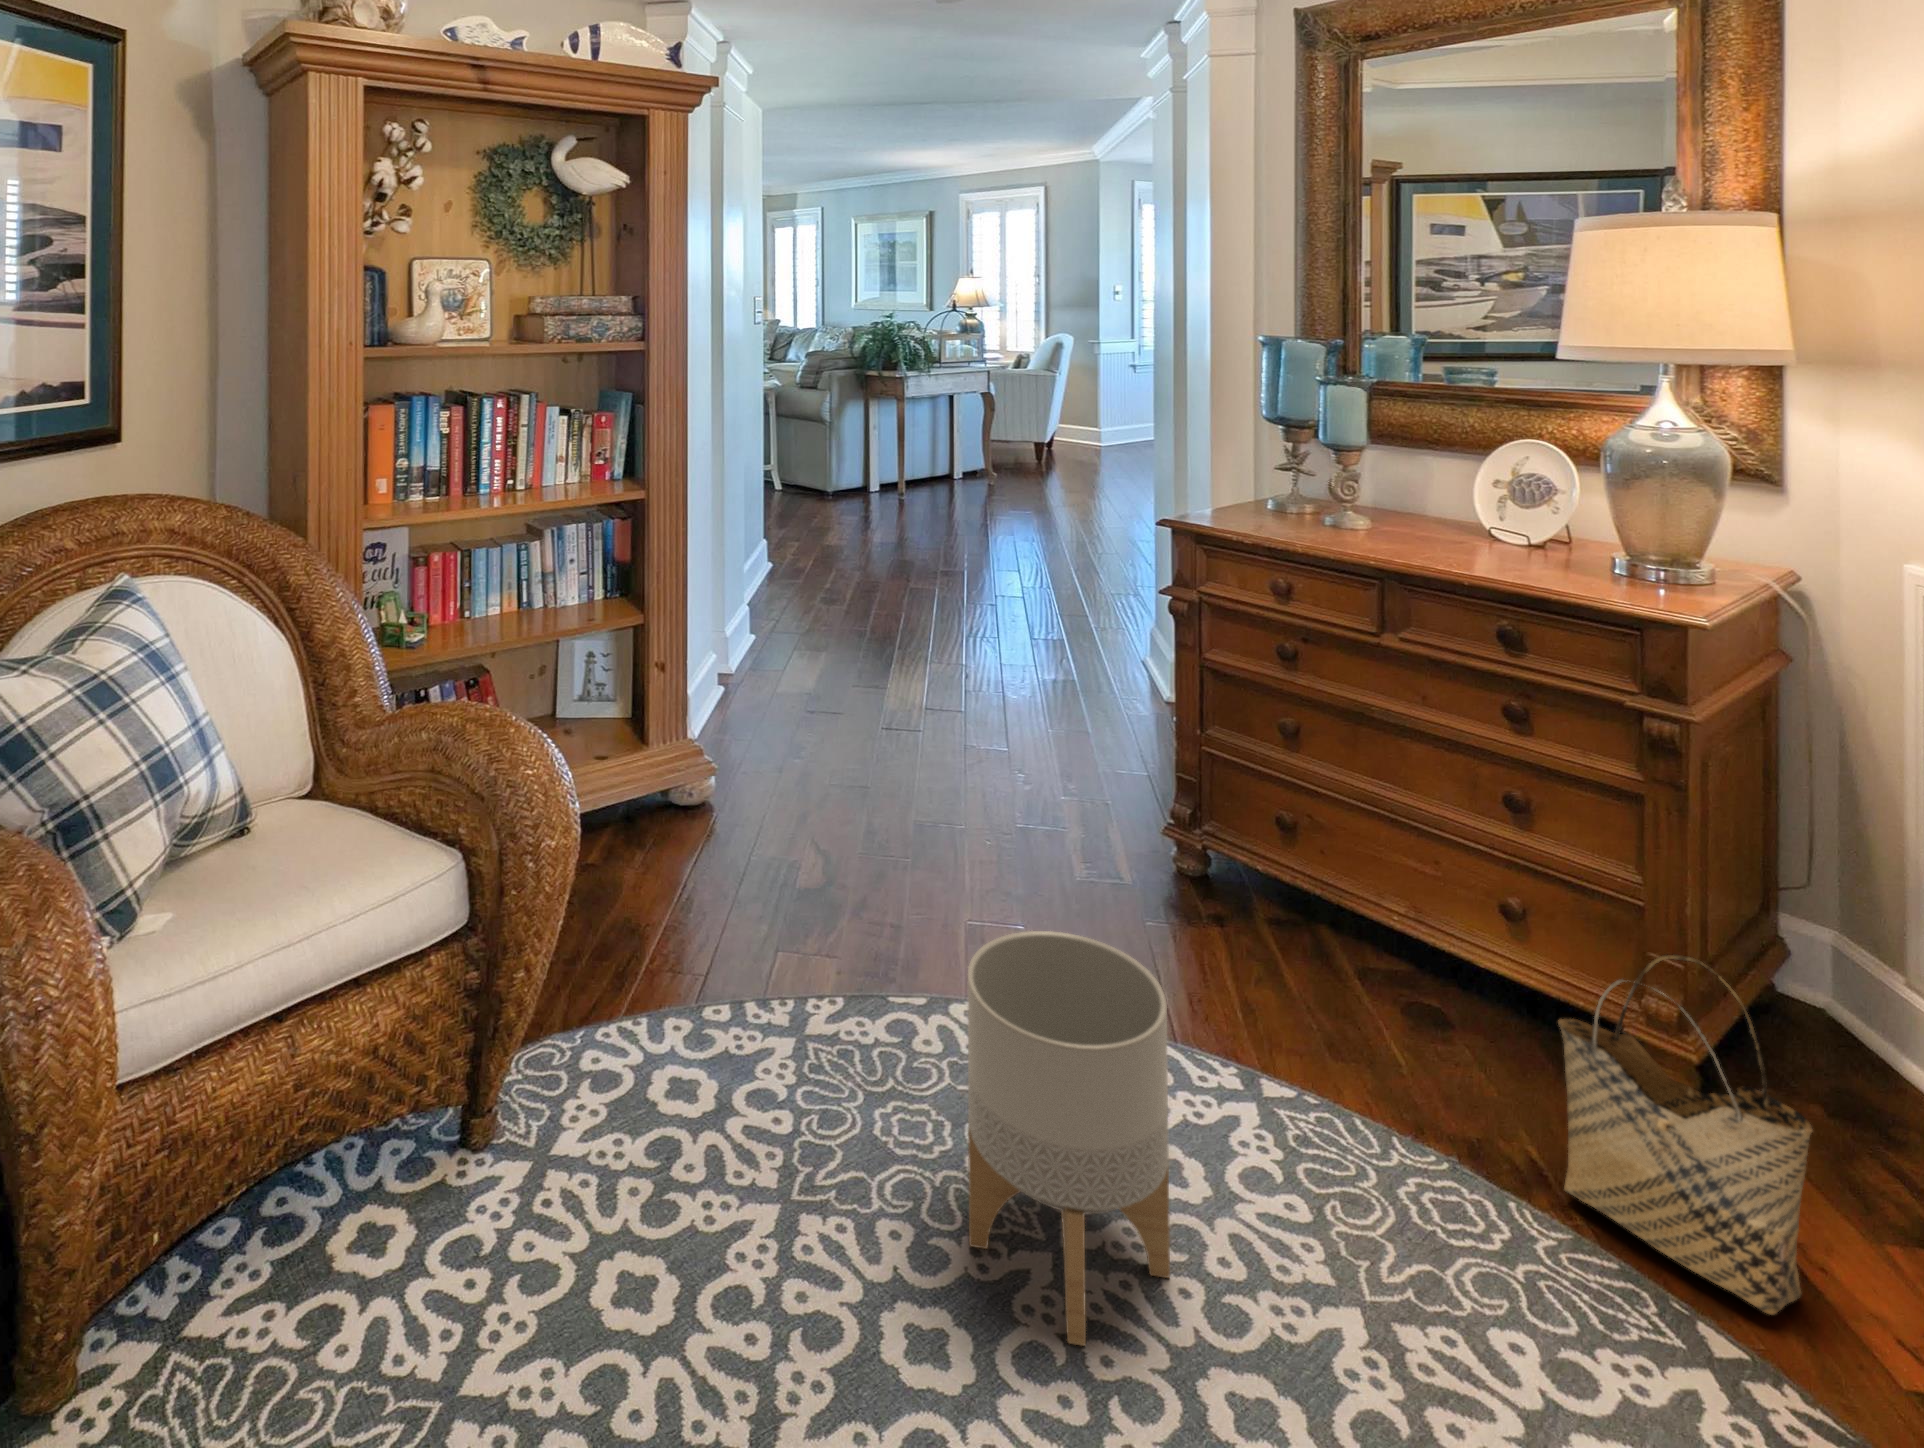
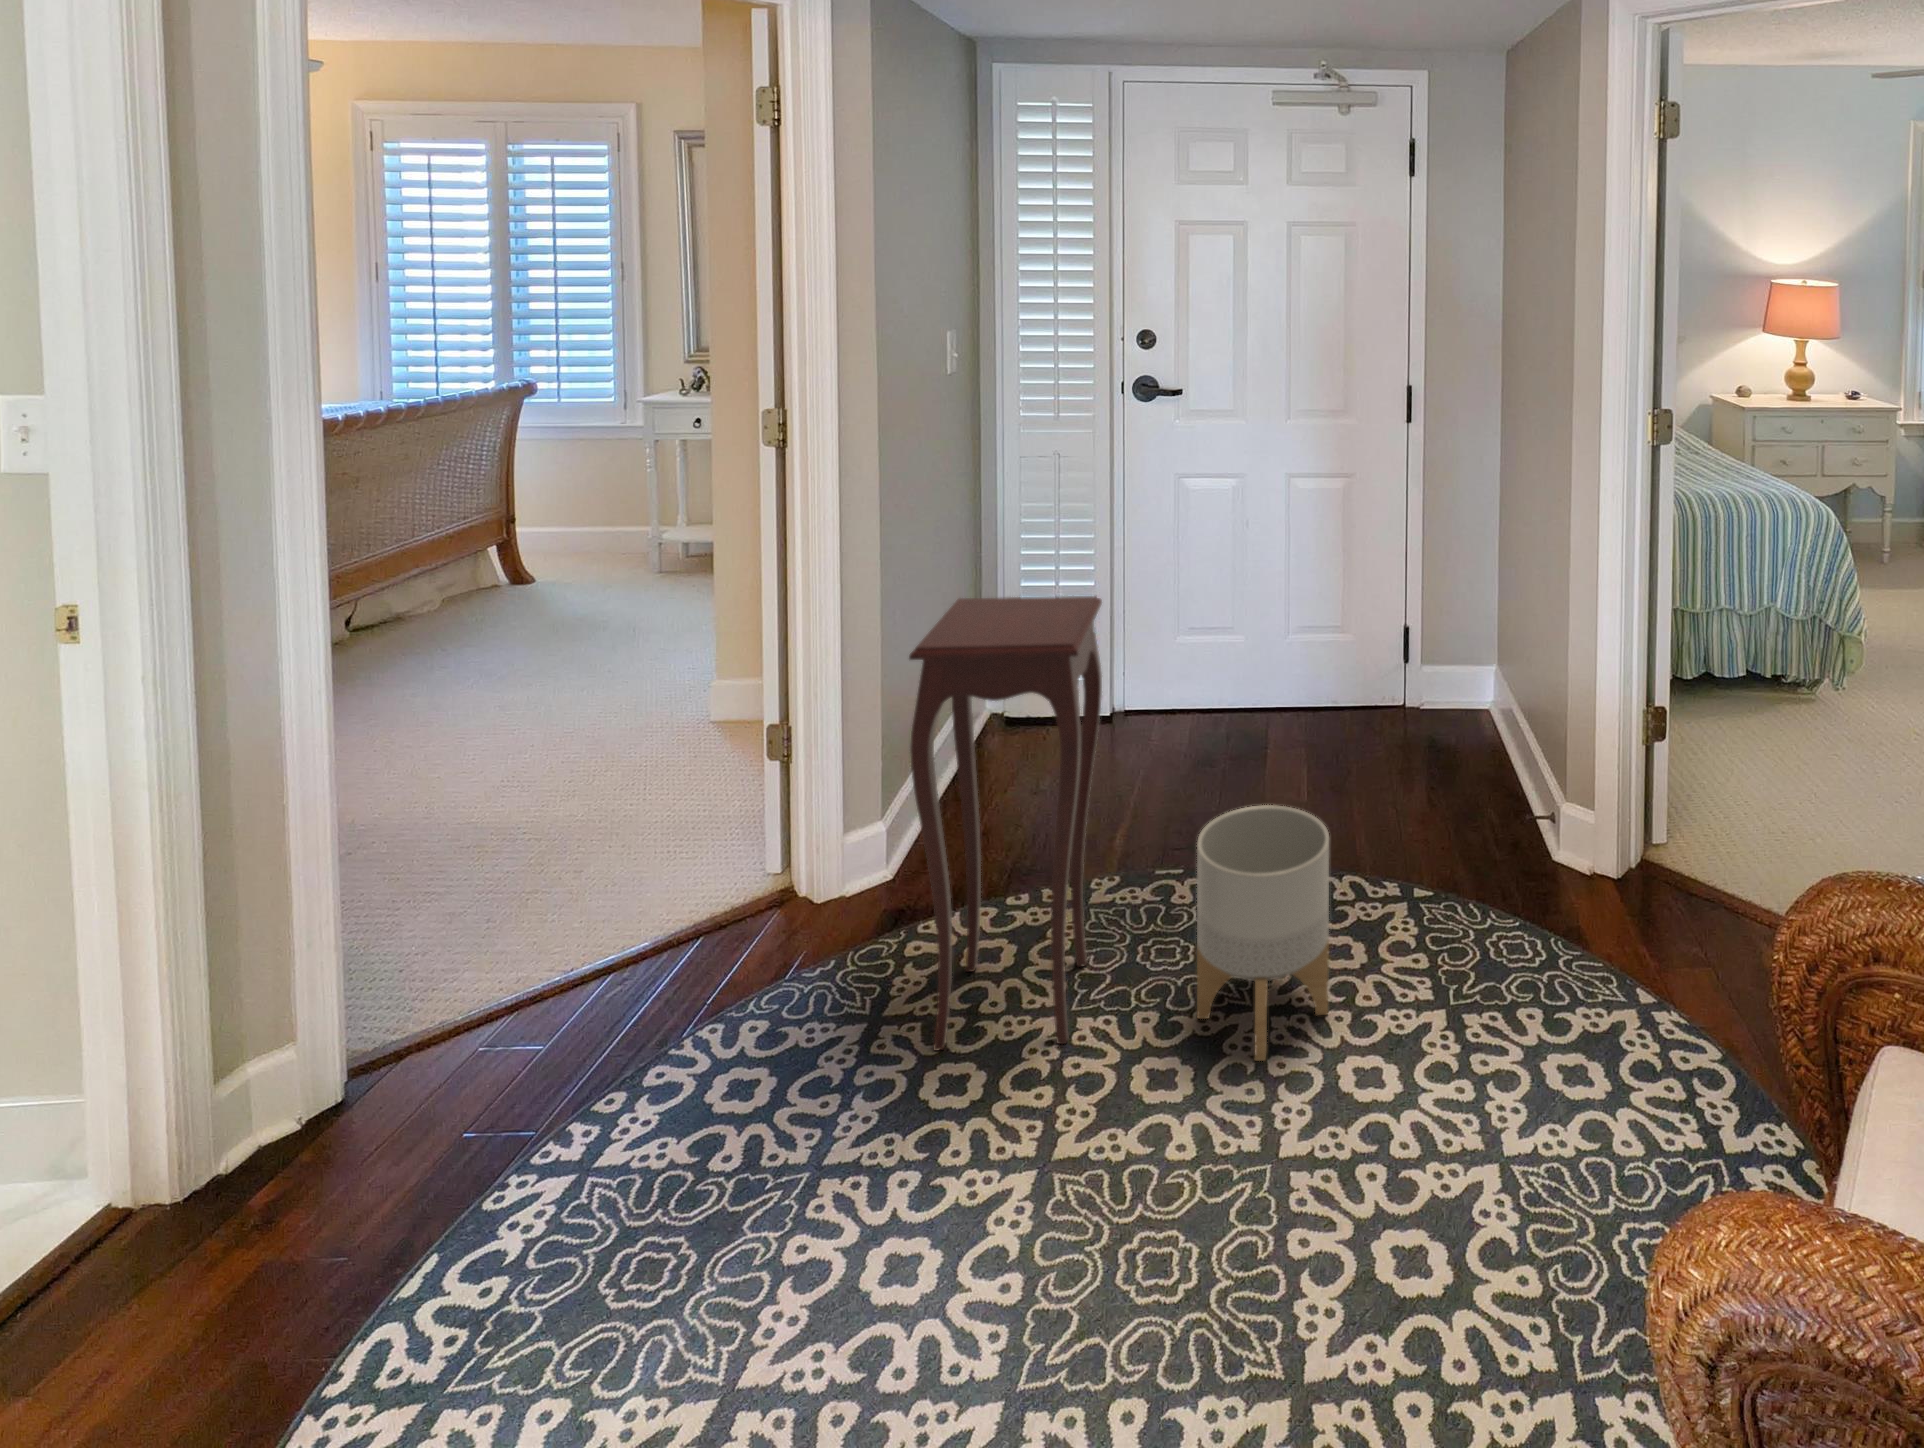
side table: none [588,609,827,1252] -> present [909,596,1102,1050]
woven basket: present [1558,954,1813,1314] -> none [1585,773,1706,974]

